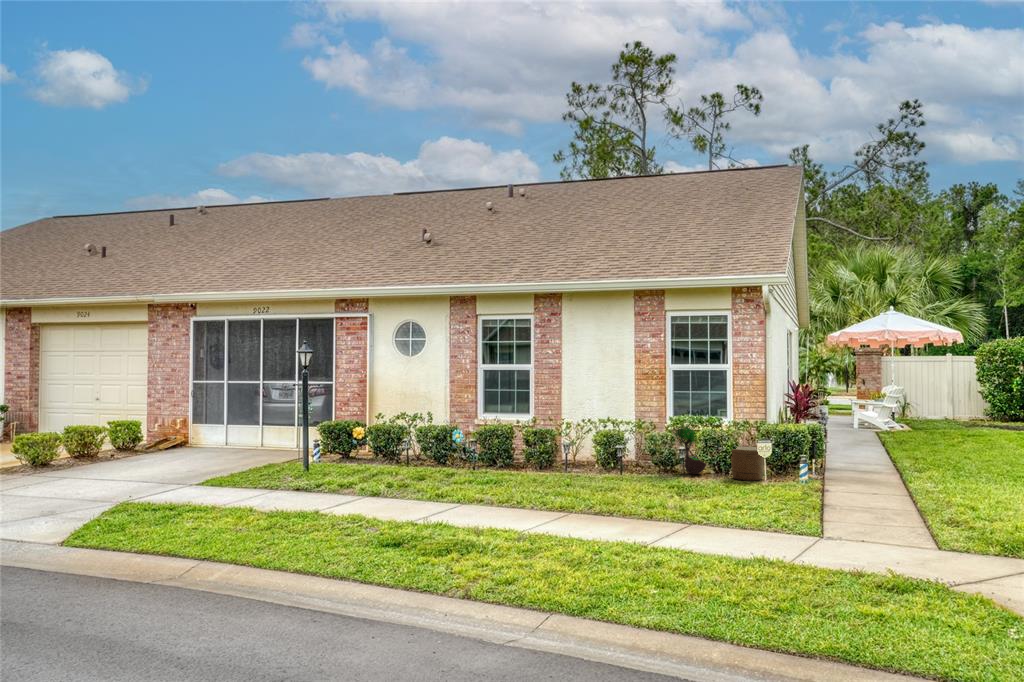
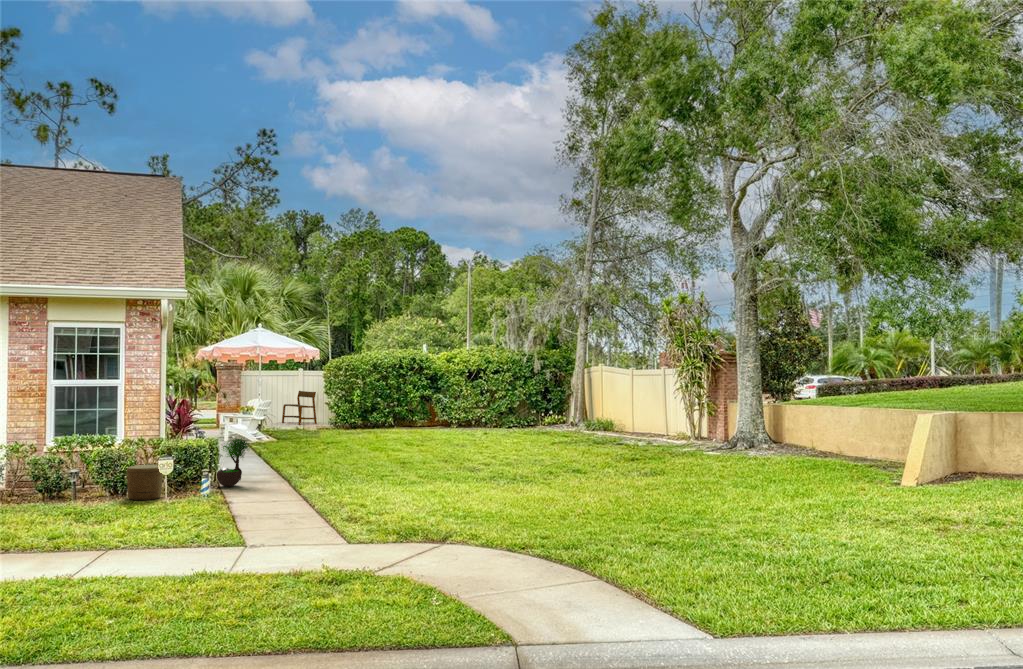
bench: none [926,380,968,418] -> present [282,391,317,425]
potted tree: present [673,424,706,474] -> present [217,438,249,487]

